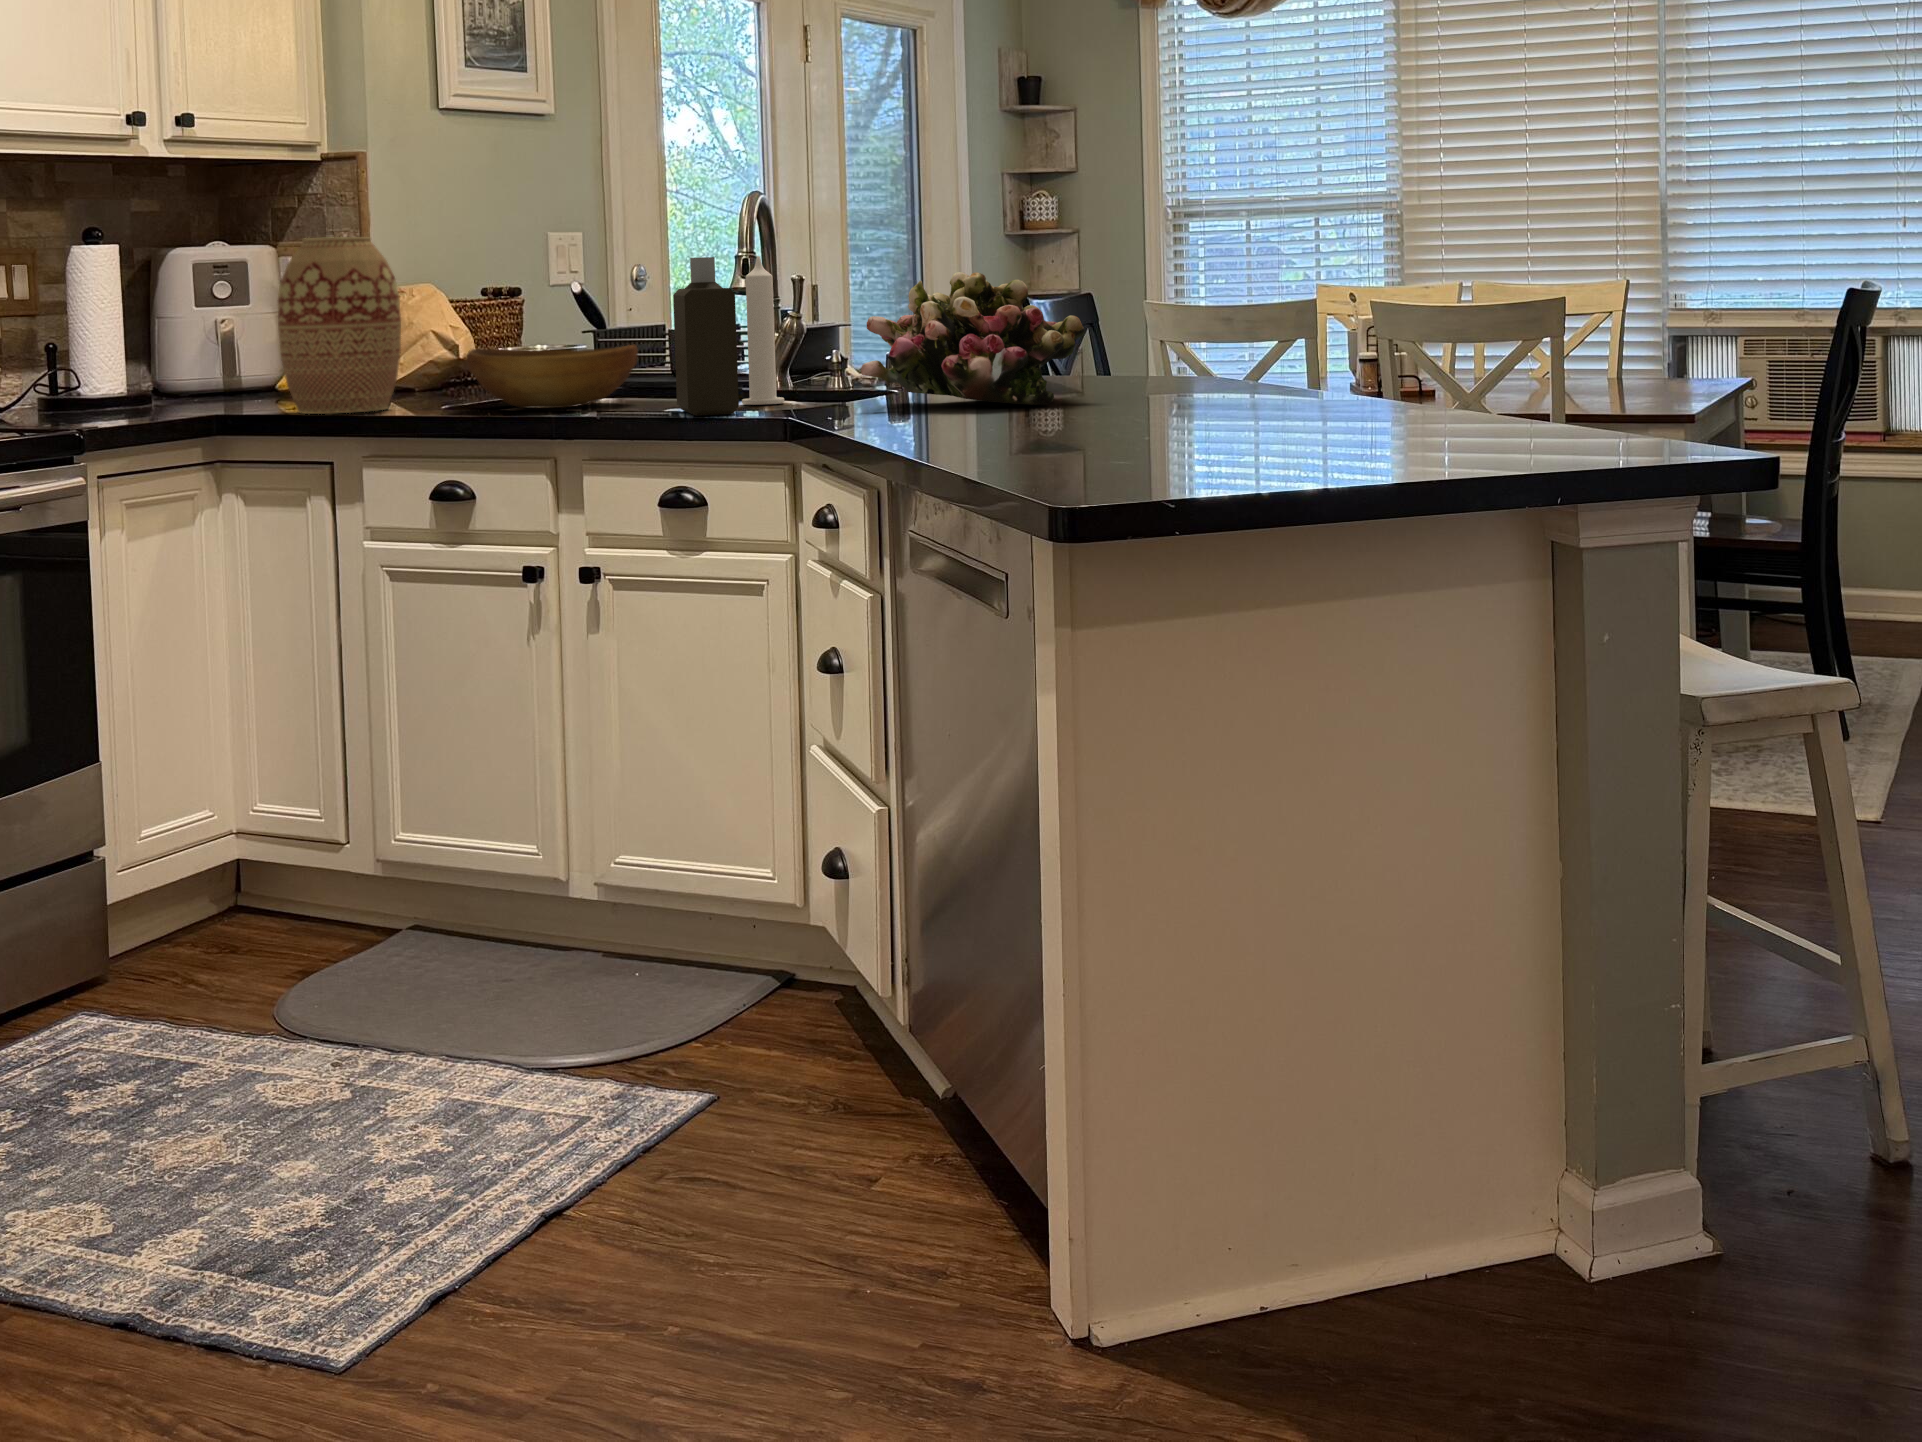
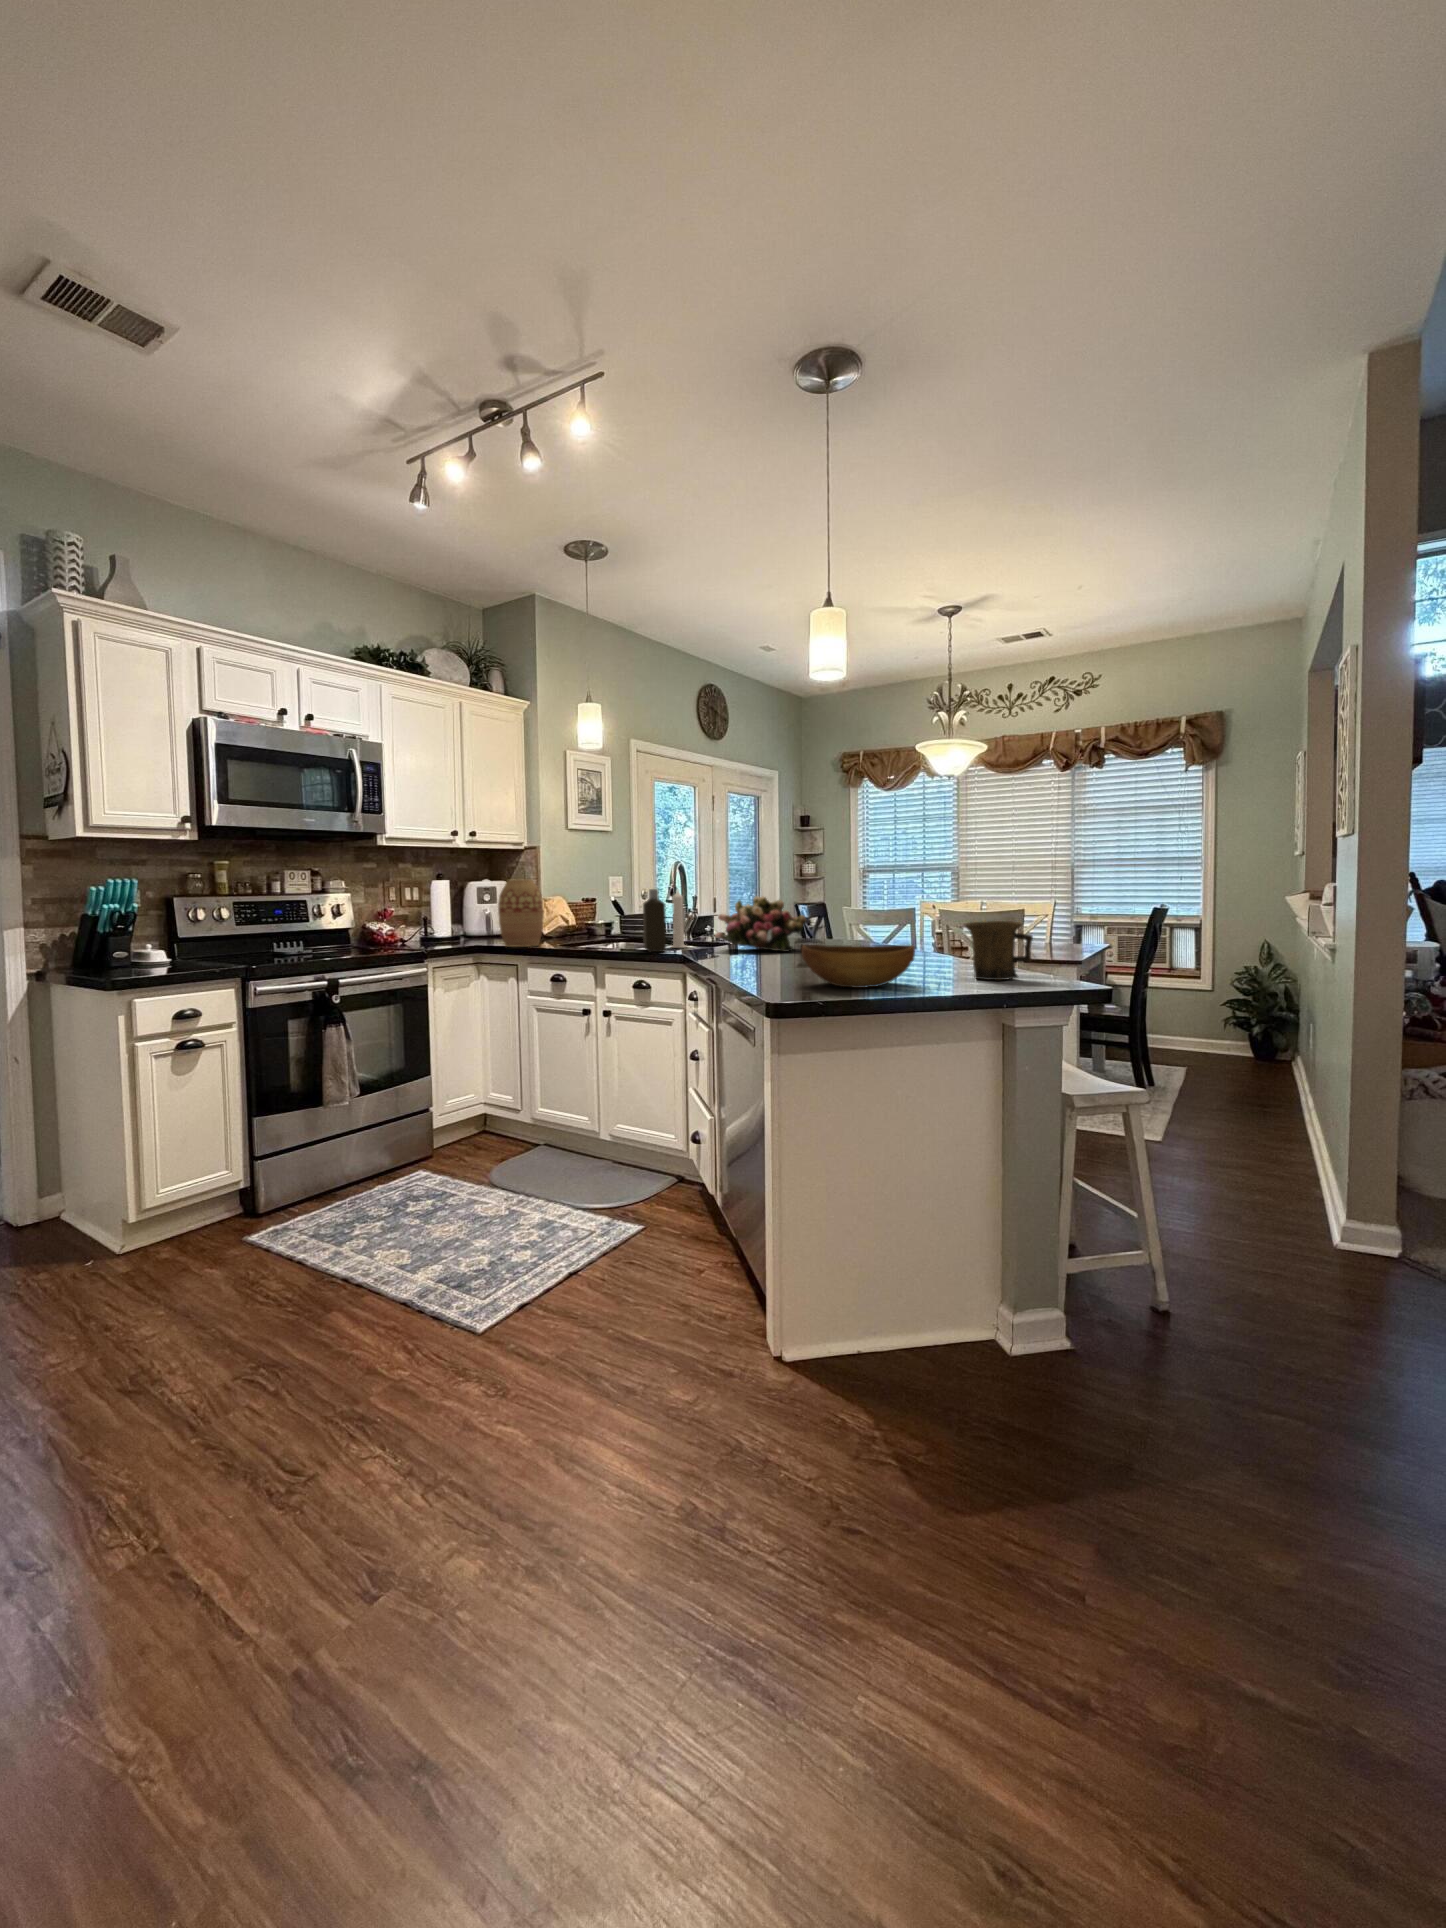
mug: none [1465,317,1612,447] -> present [965,921,1033,980]
bowl: present [467,345,638,409] -> present [802,945,915,988]

